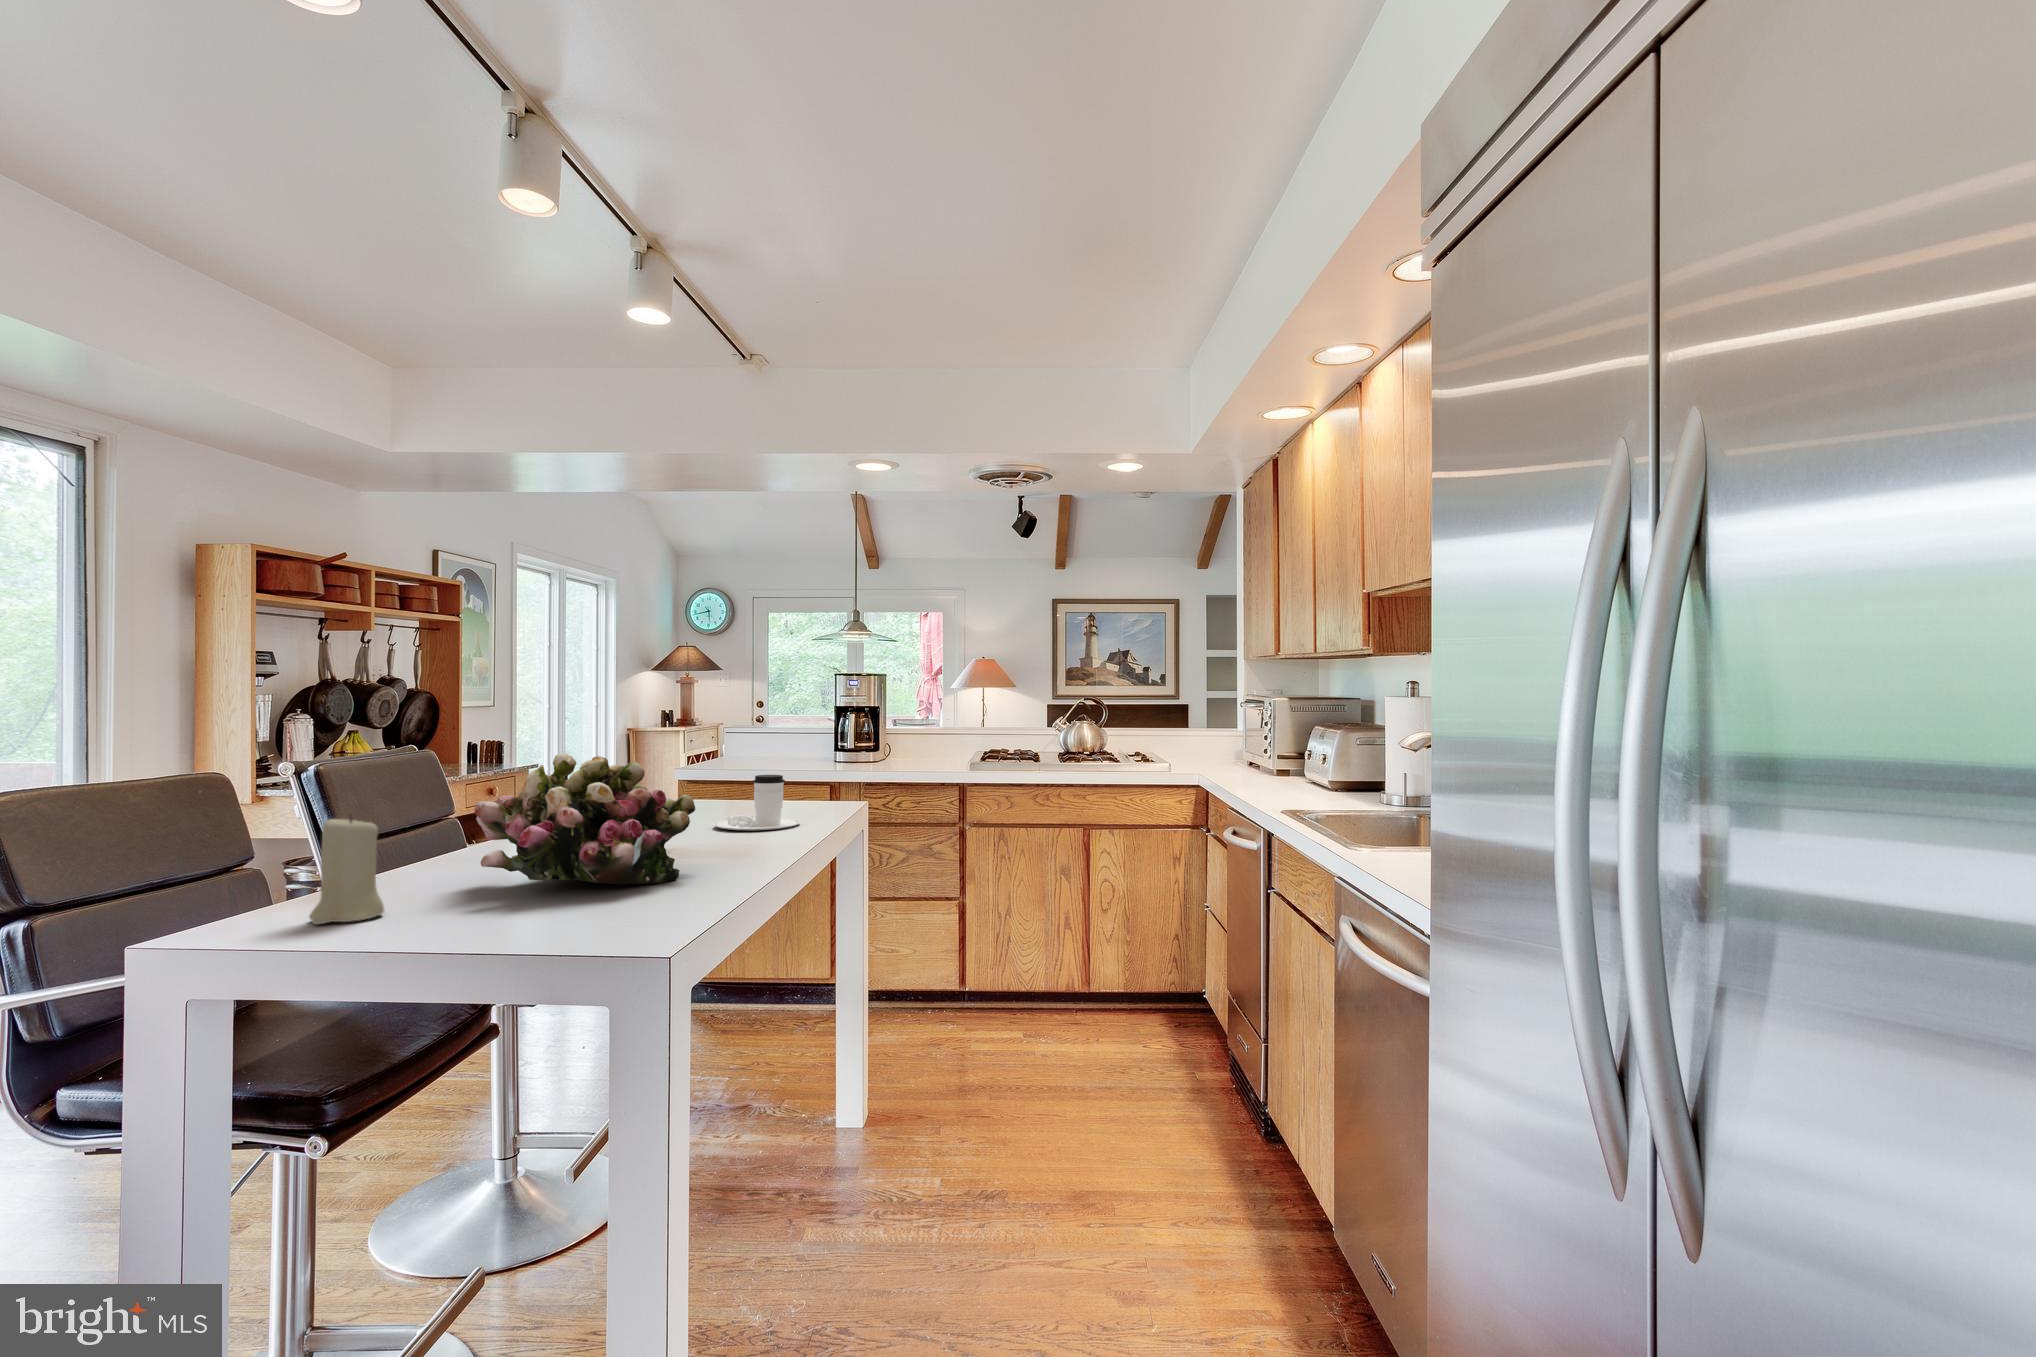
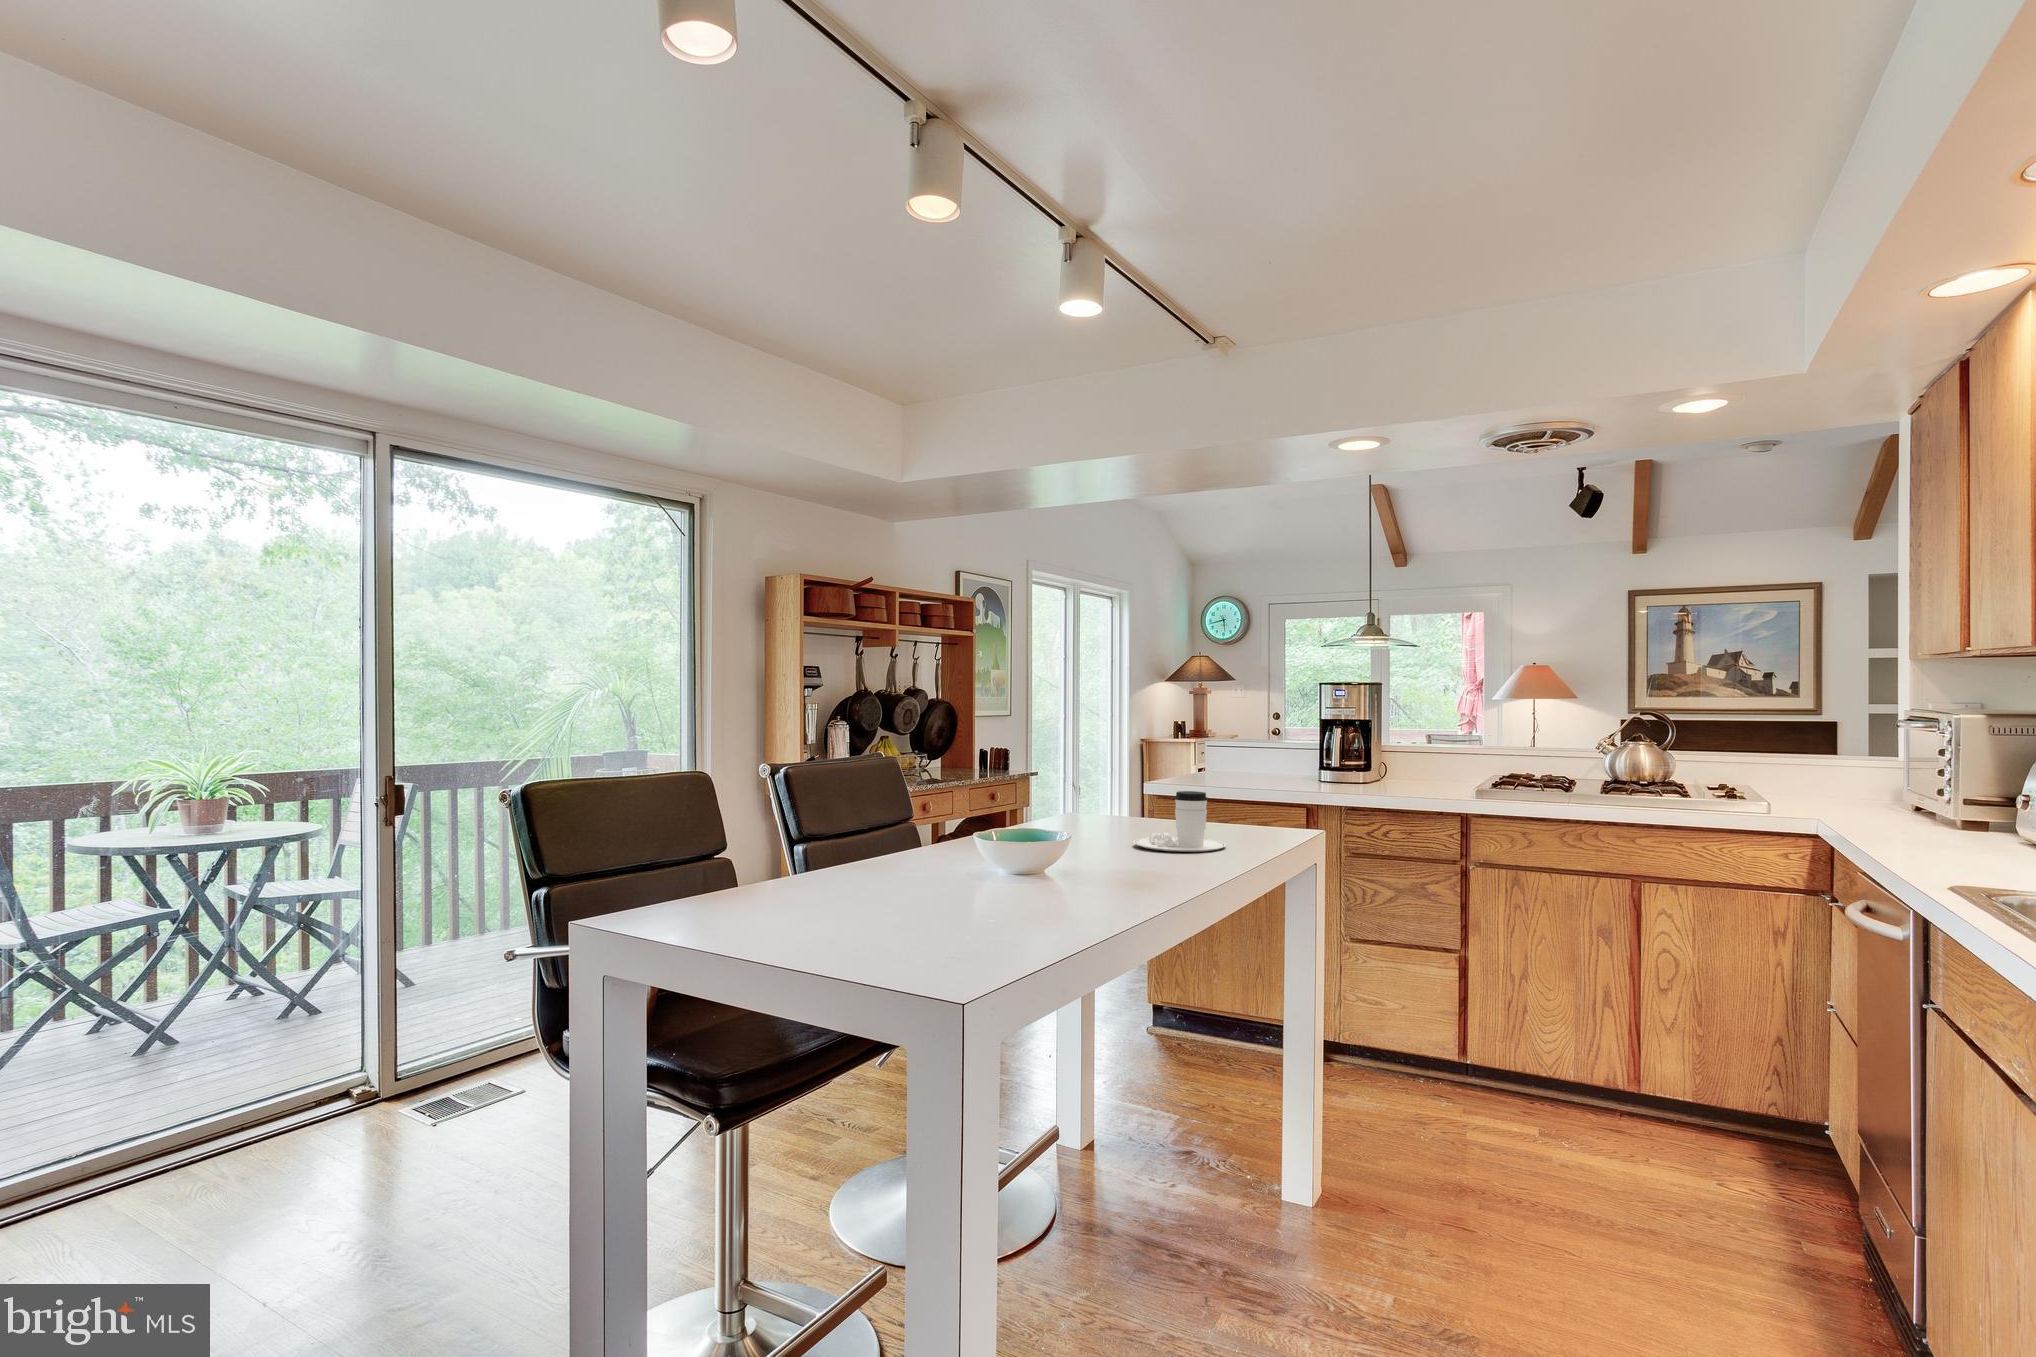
flower arrangement: present [474,753,695,884] -> none [867,760,1079,899]
candle: present [309,815,384,924] -> none [734,808,792,906]

